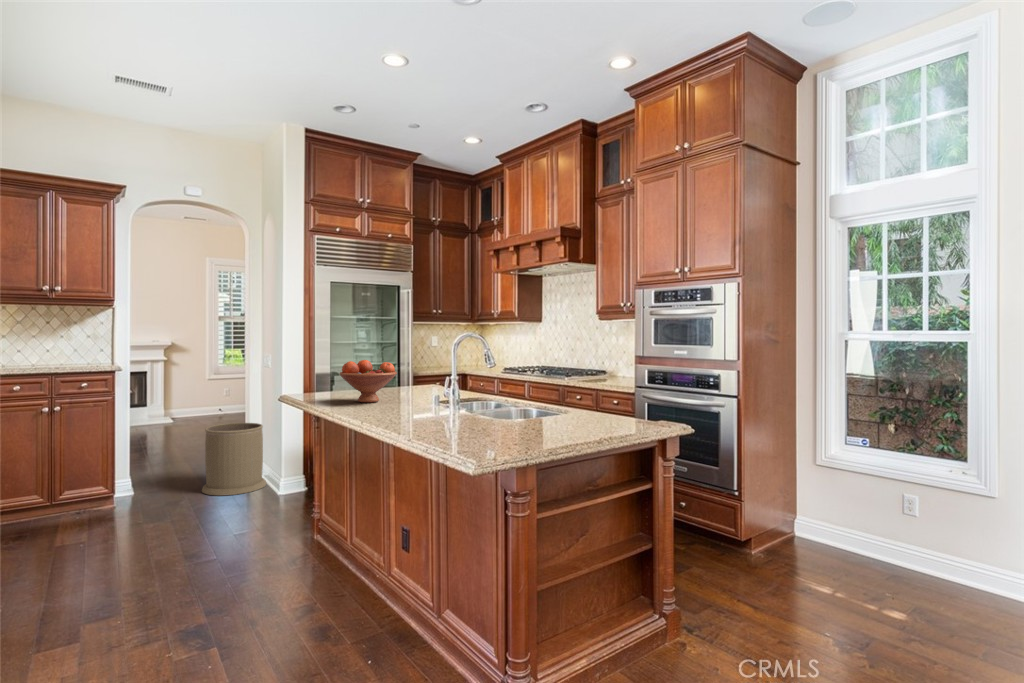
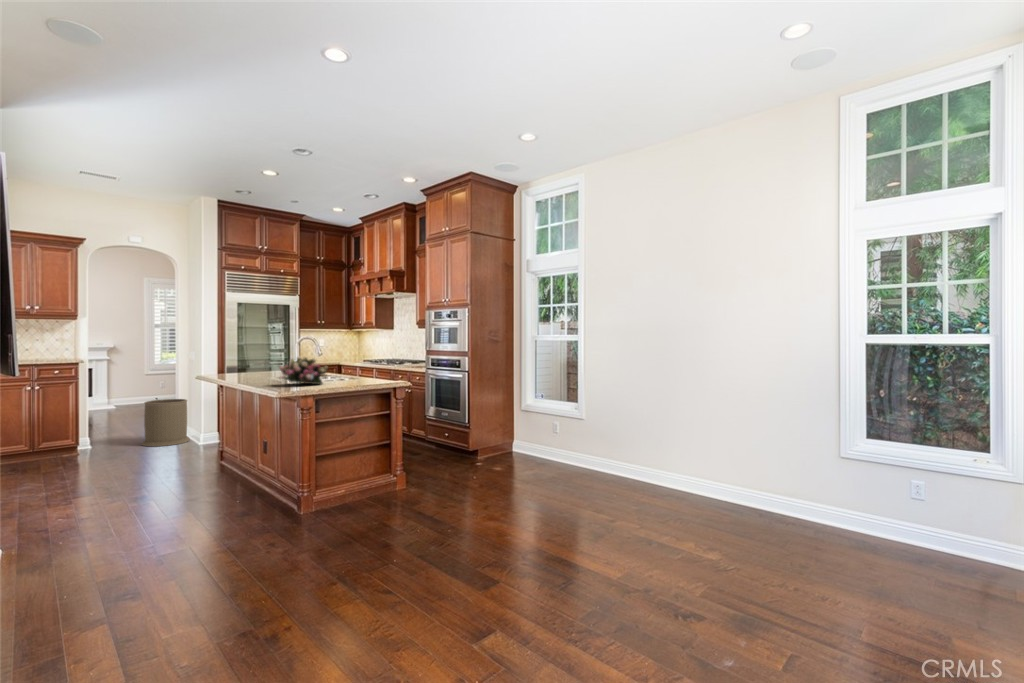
fruit bowl: present [340,360,397,403] -> none [230,352,266,376]
flower arrangement: none [456,377,548,438] -> present [279,357,328,384]

